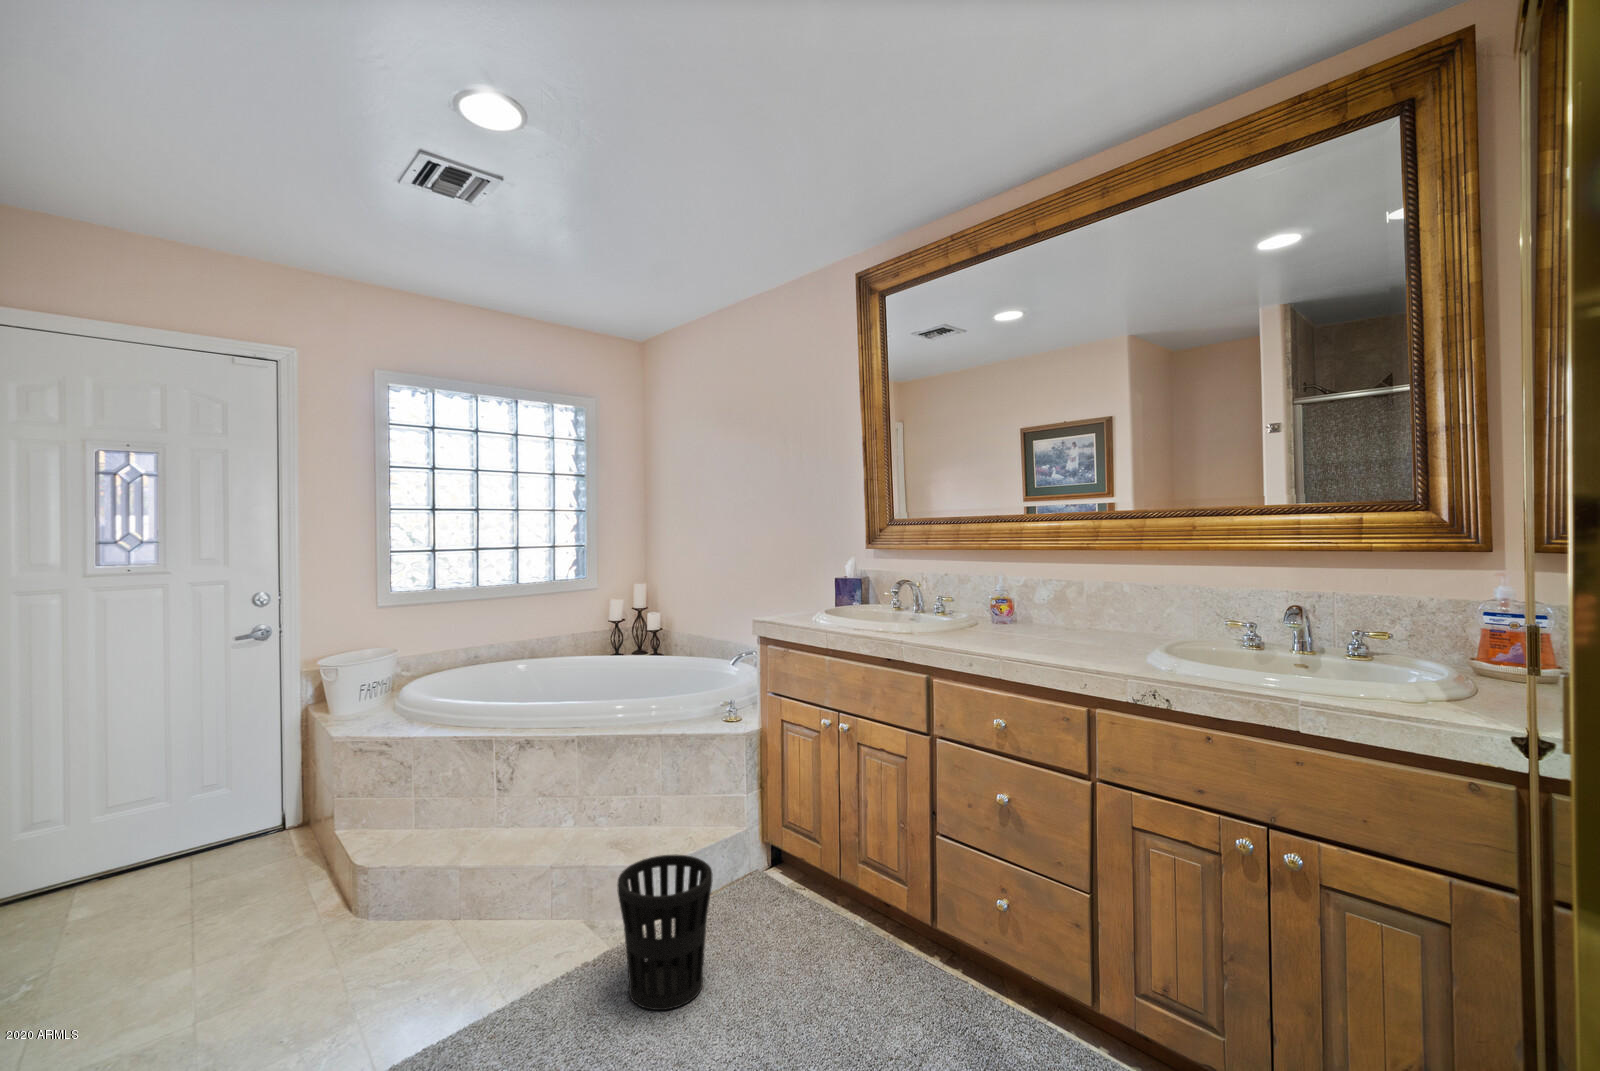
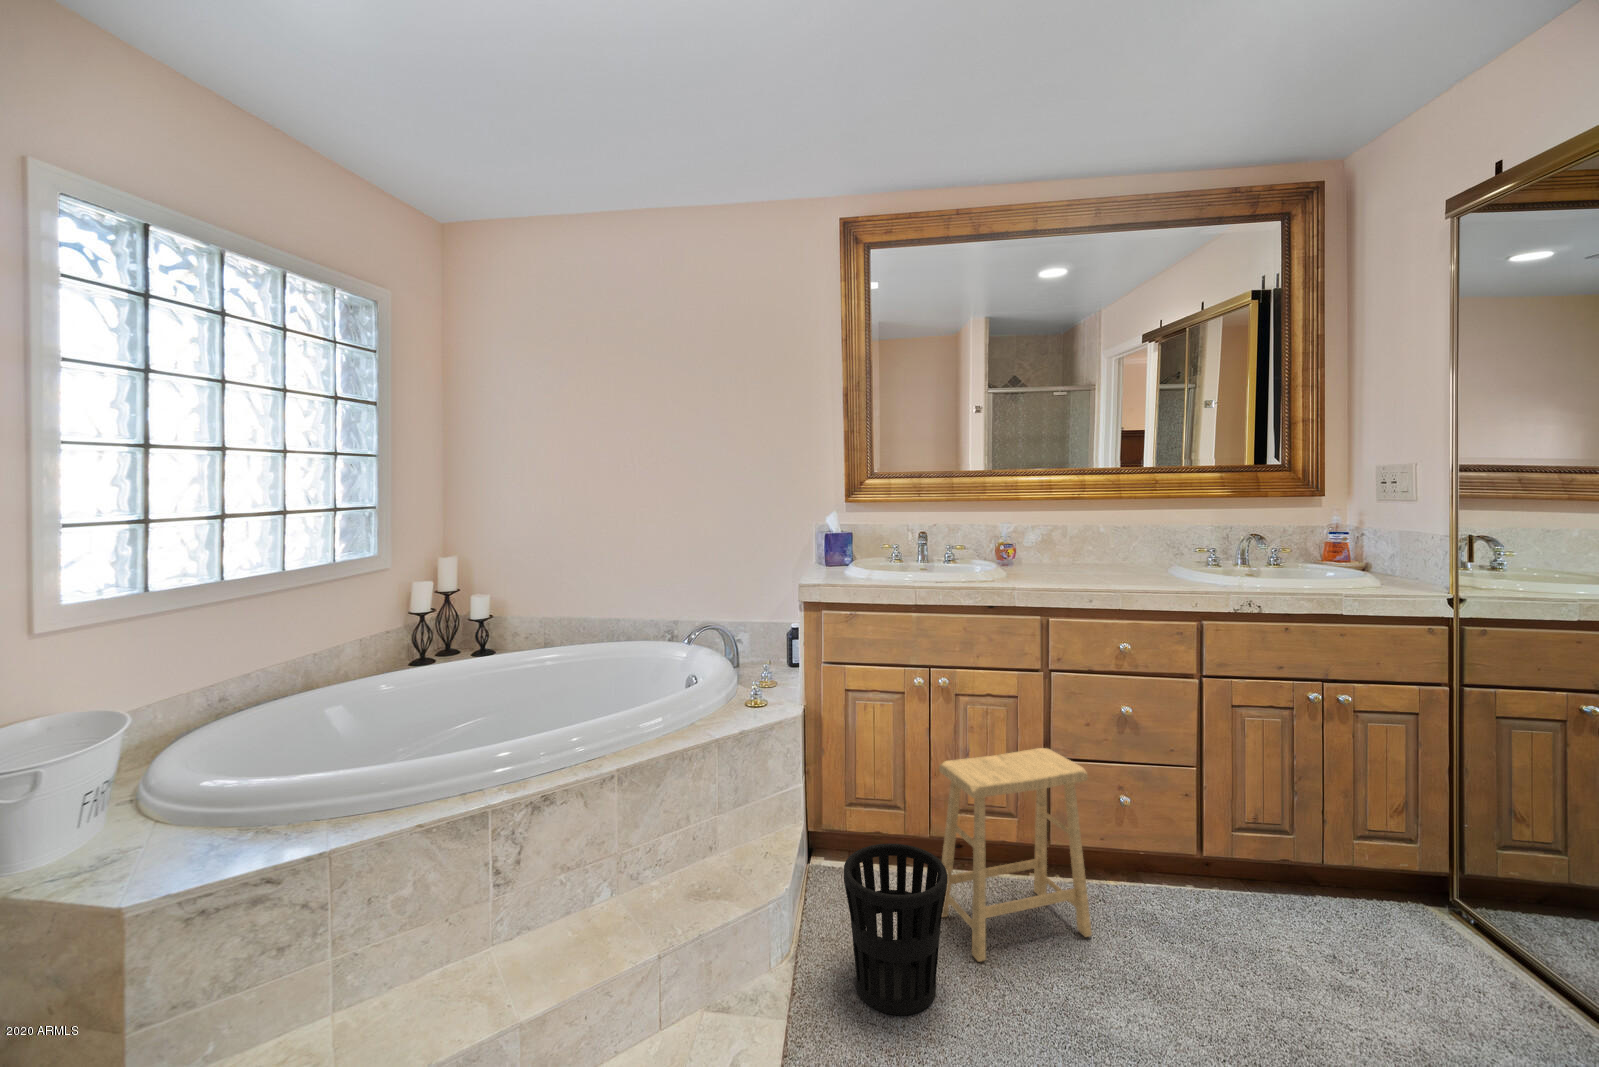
footstool: none [749,801,904,1038] -> present [939,748,1092,962]

